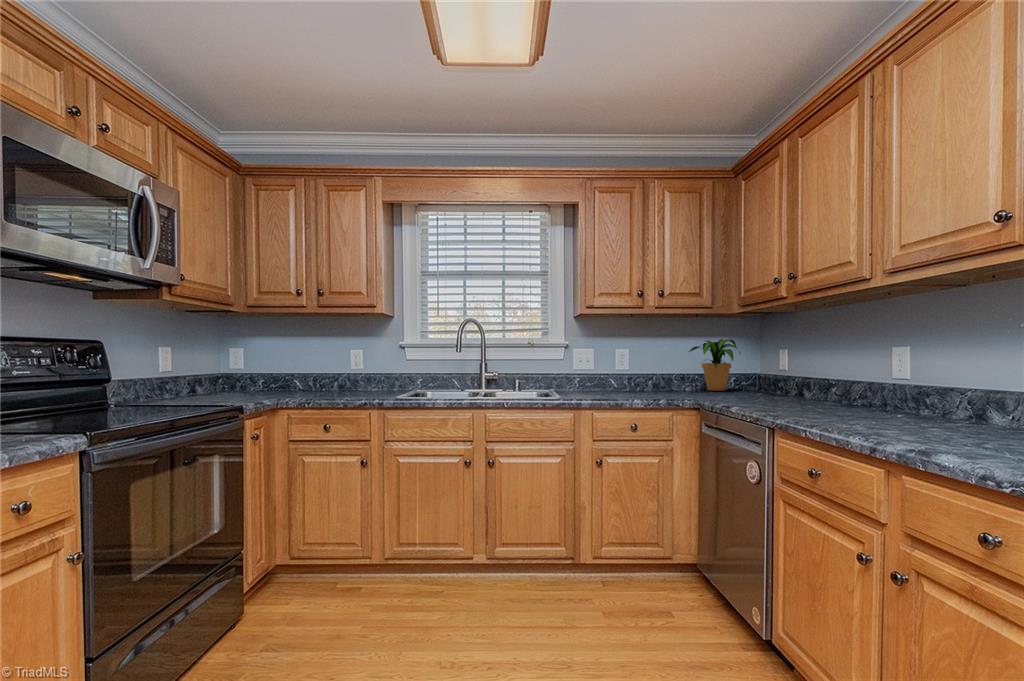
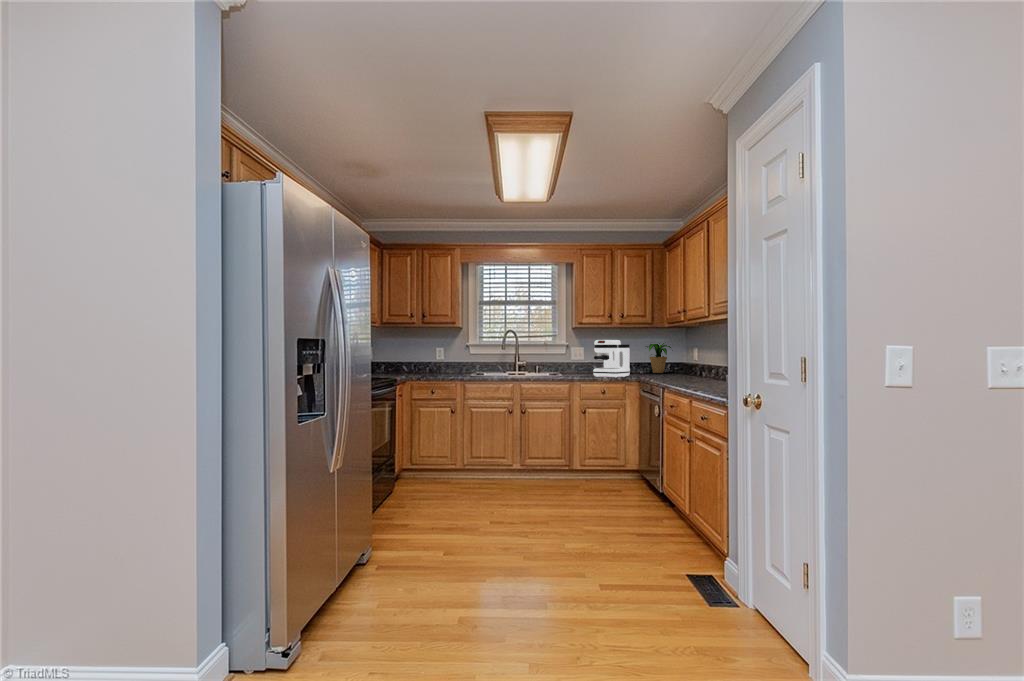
coffee maker: none [614,334,678,402] -> present [593,340,630,378]

